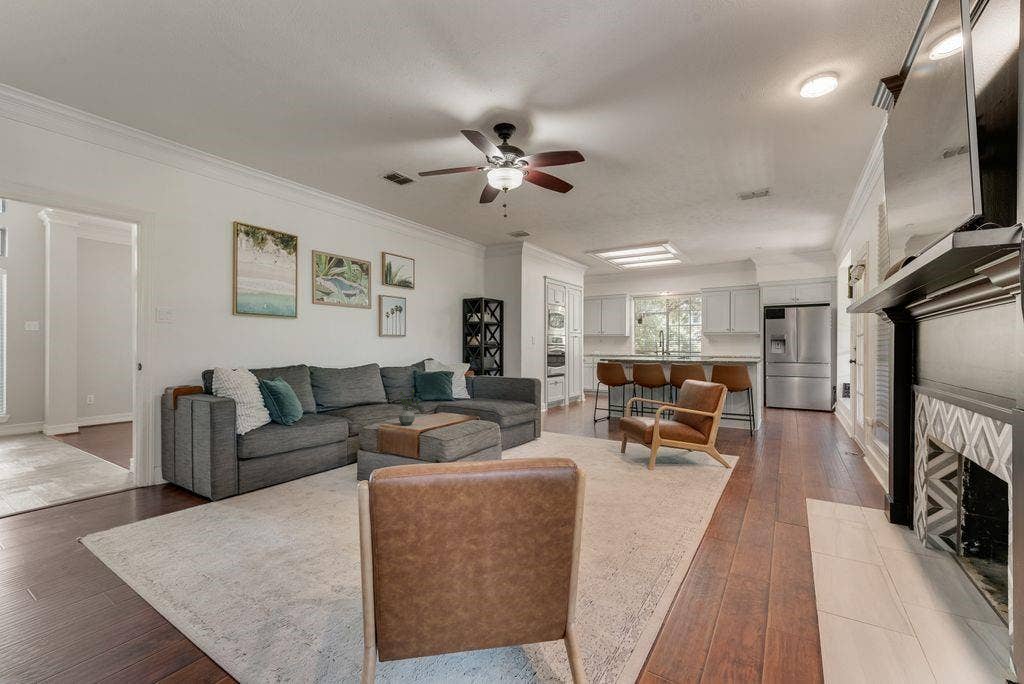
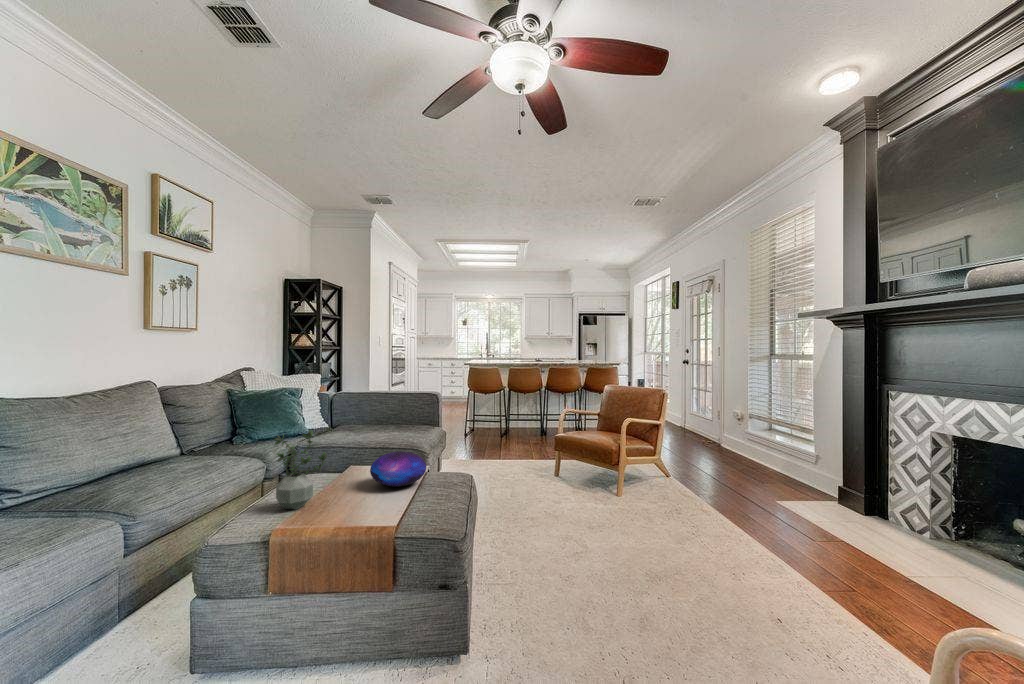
decorative orb: none [445,407,474,425] -> present [370,451,426,486]

